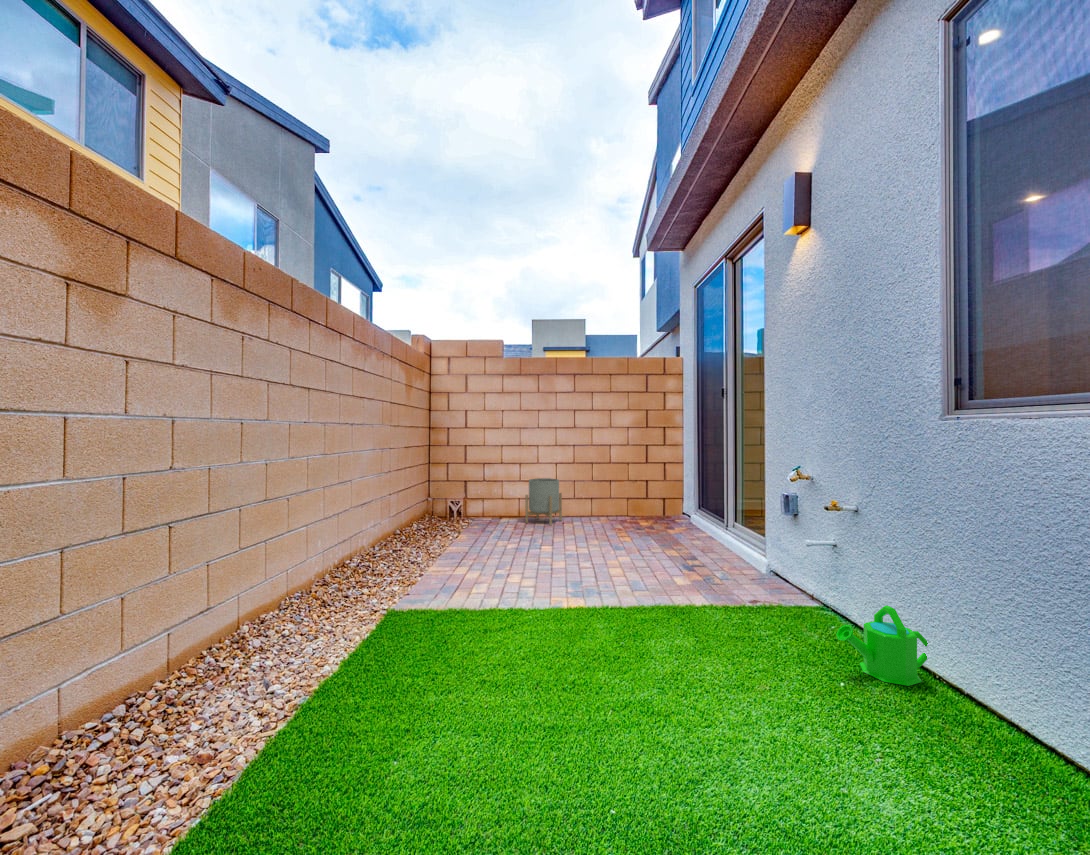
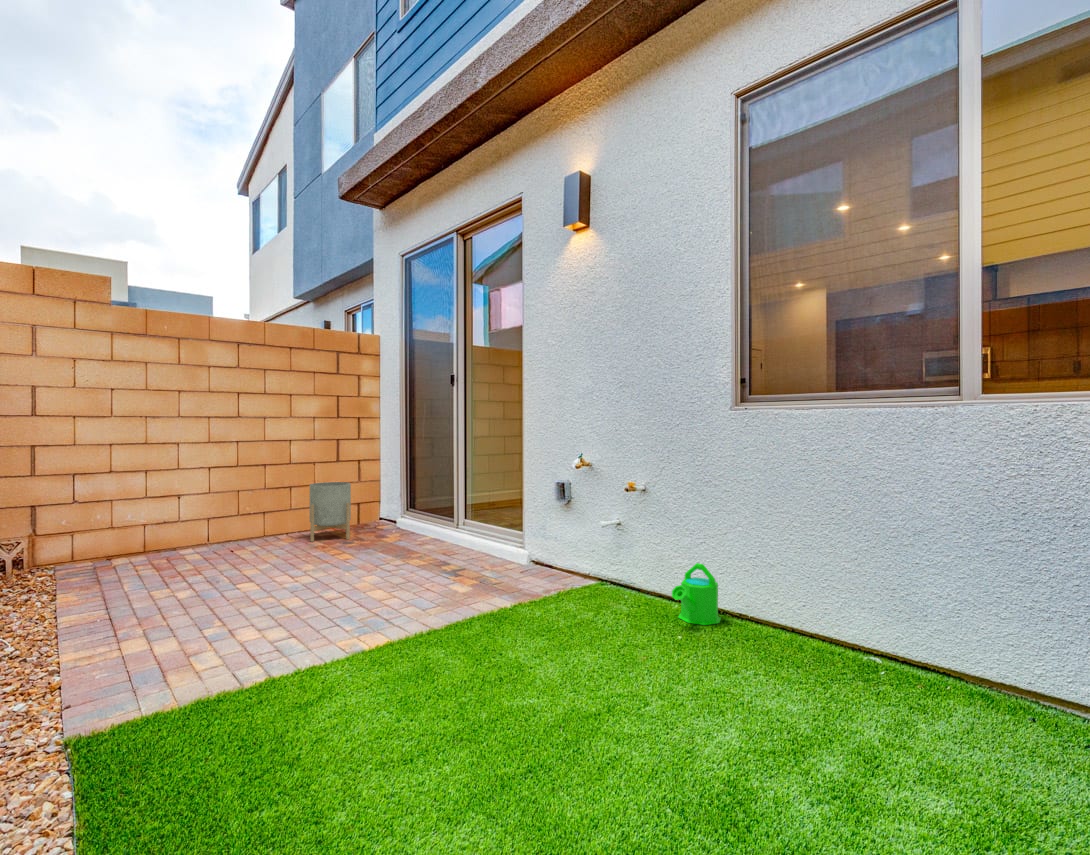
planter: present [525,478,562,525] -> present [310,482,351,542]

